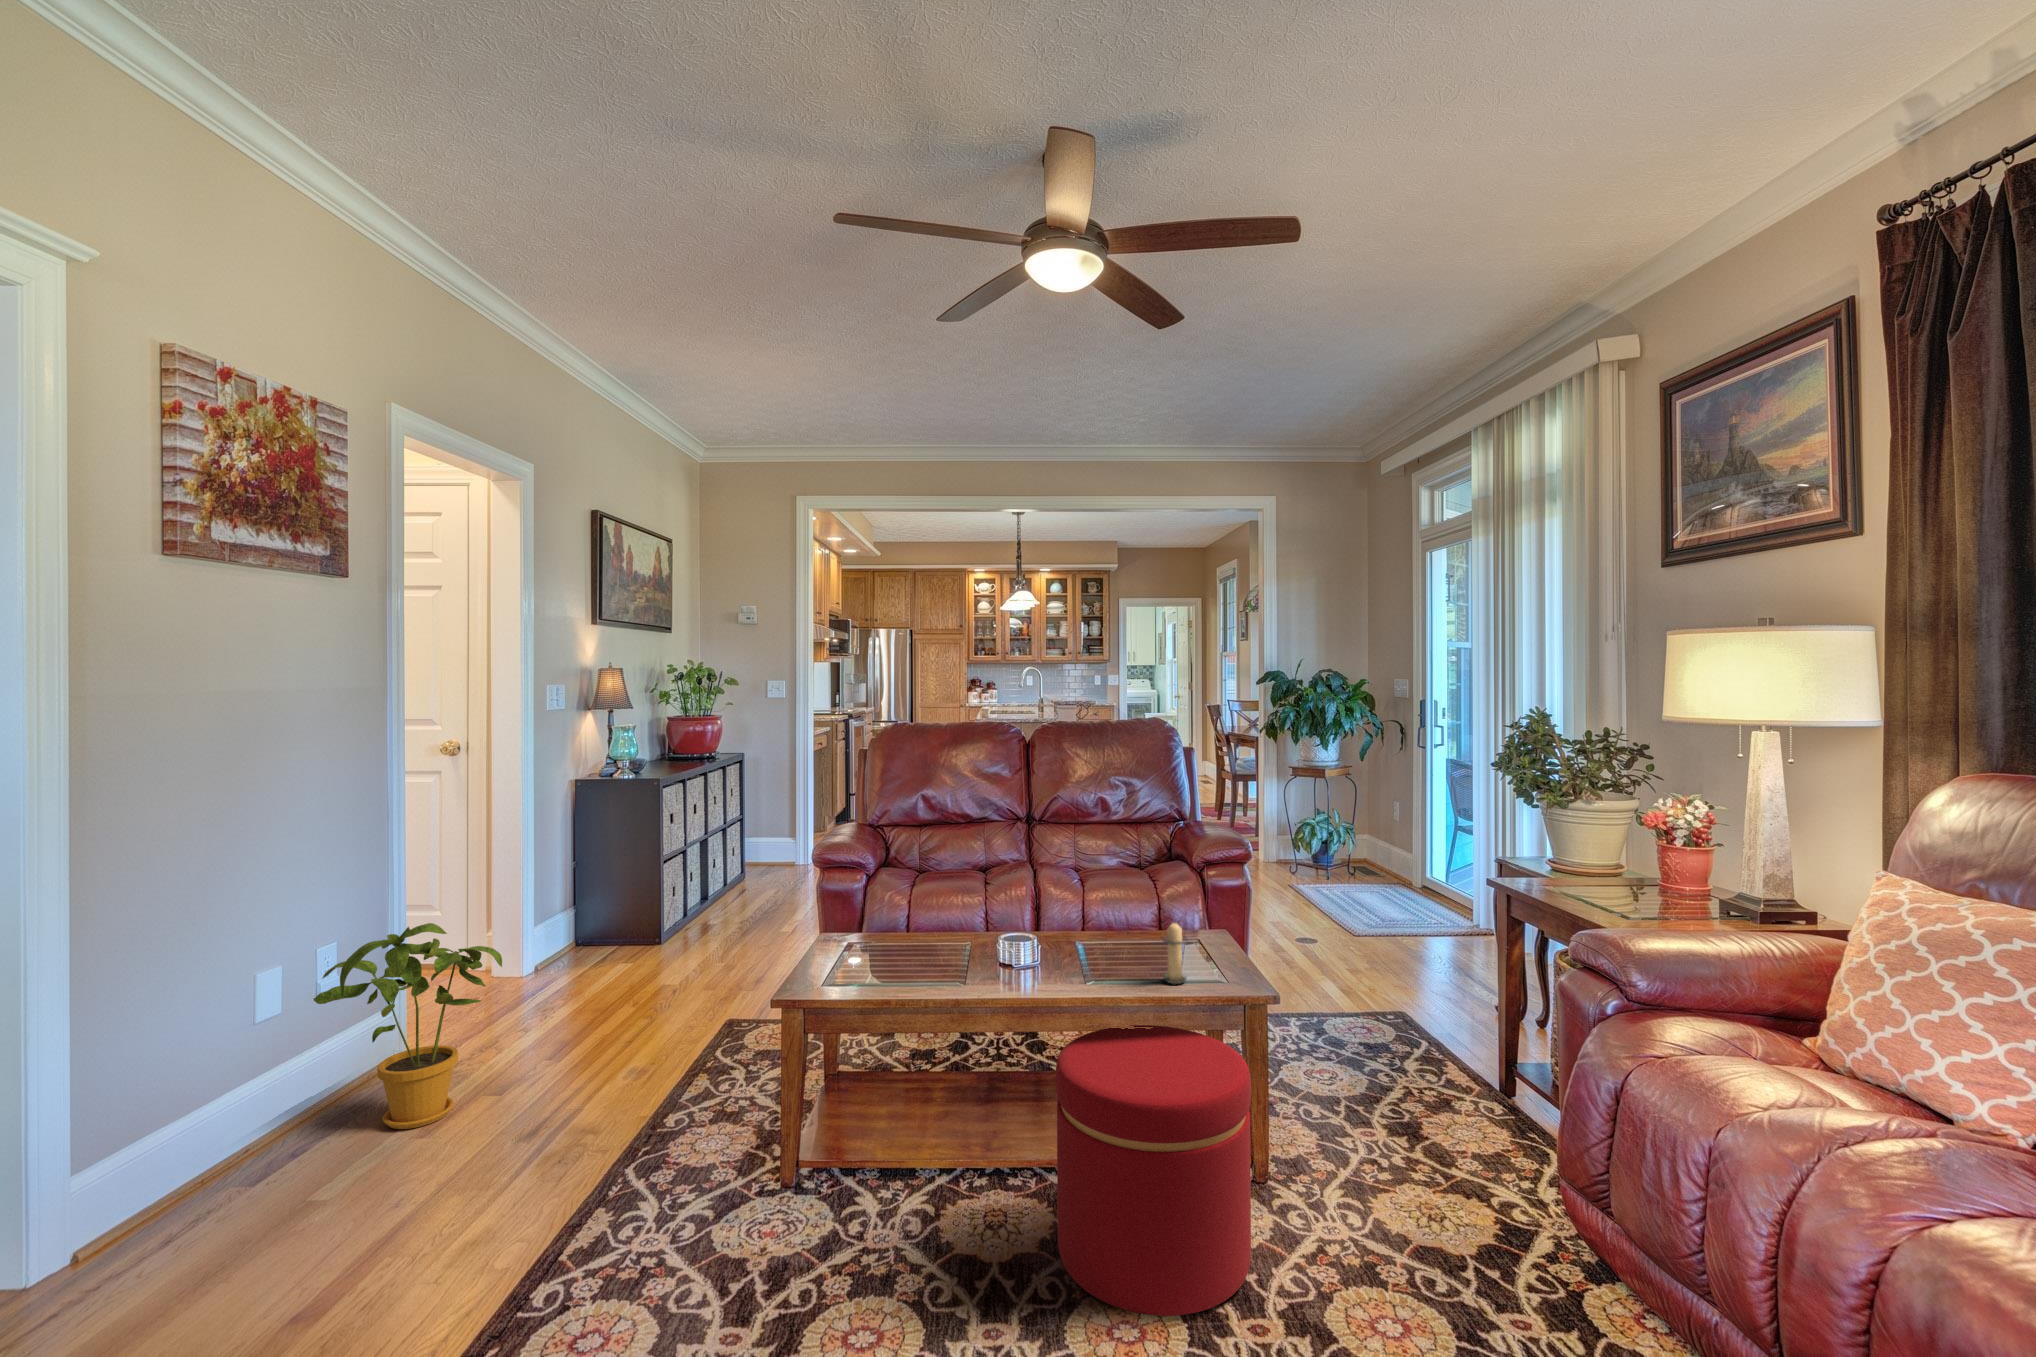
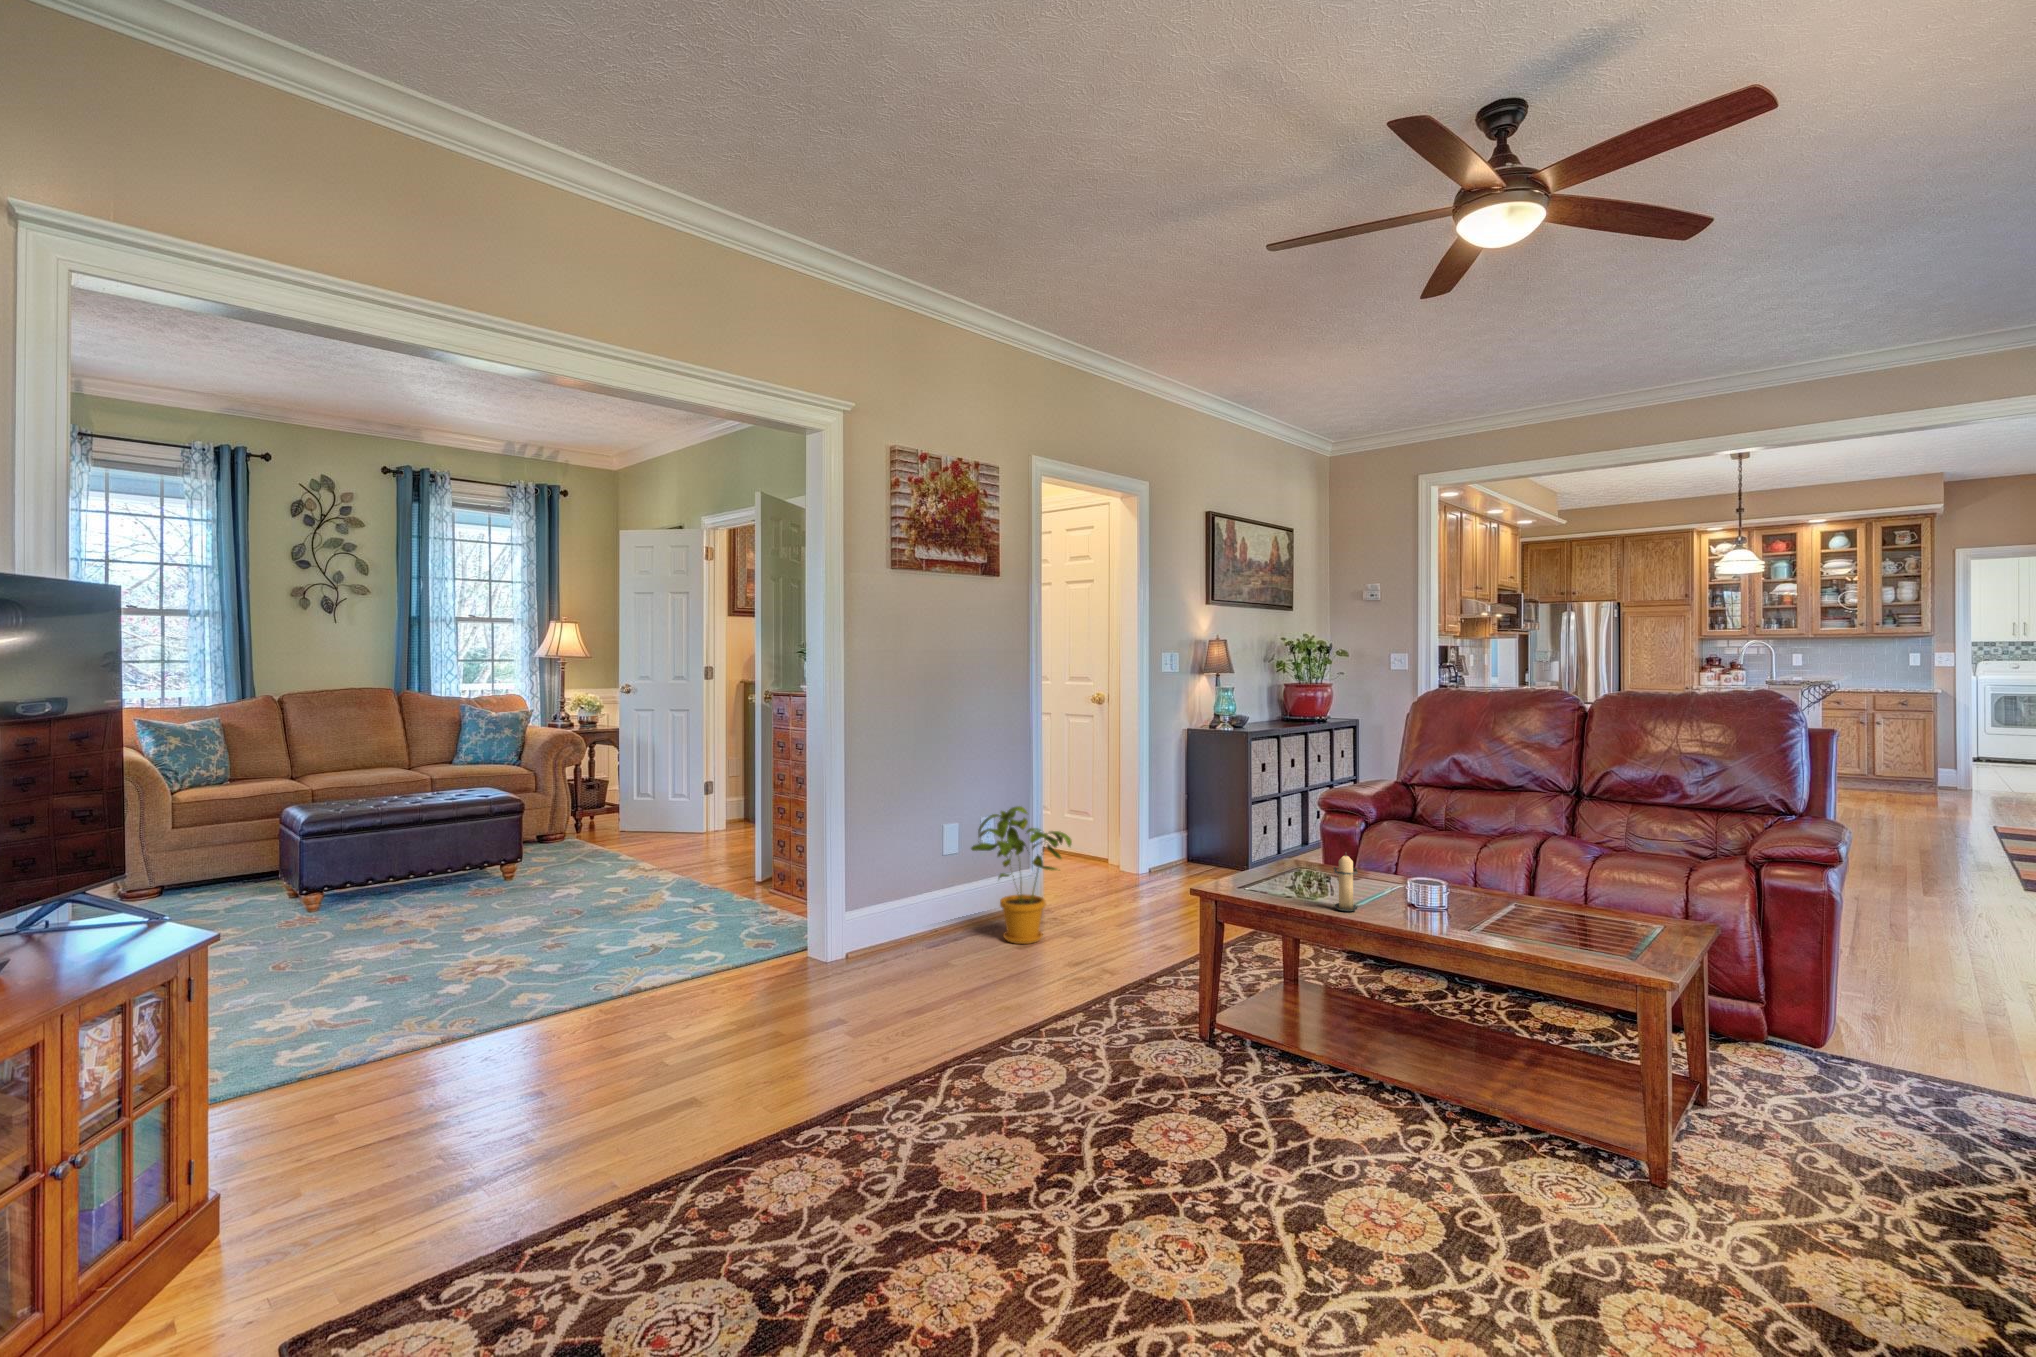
candle: present [1162,923,1187,984] -> present [1334,852,1358,911]
ottoman: present [1056,1025,1251,1316] -> none [1366,967,1579,1242]

